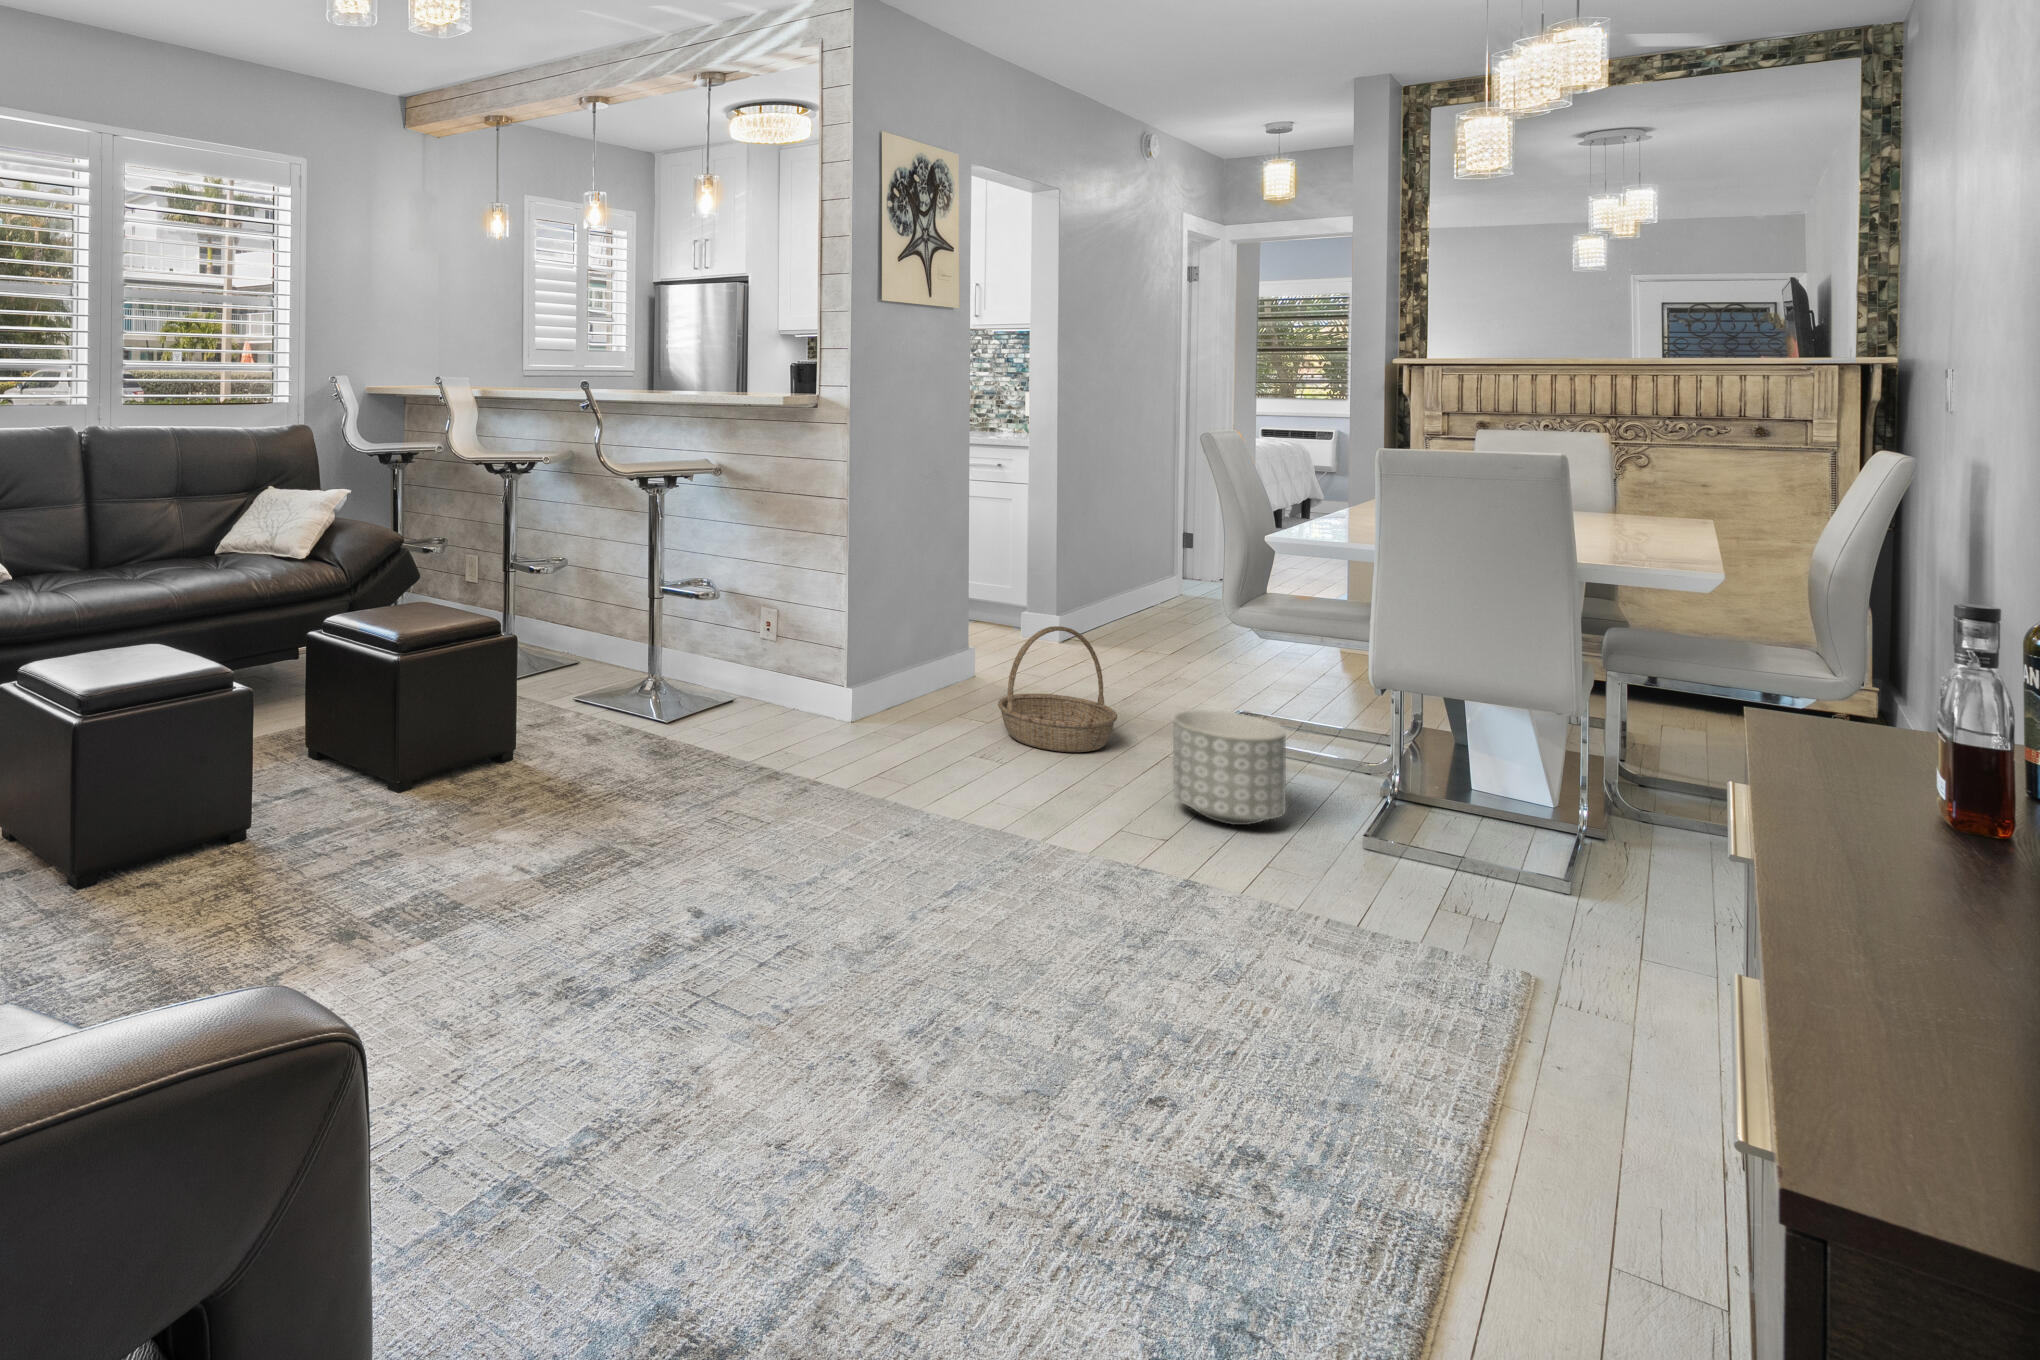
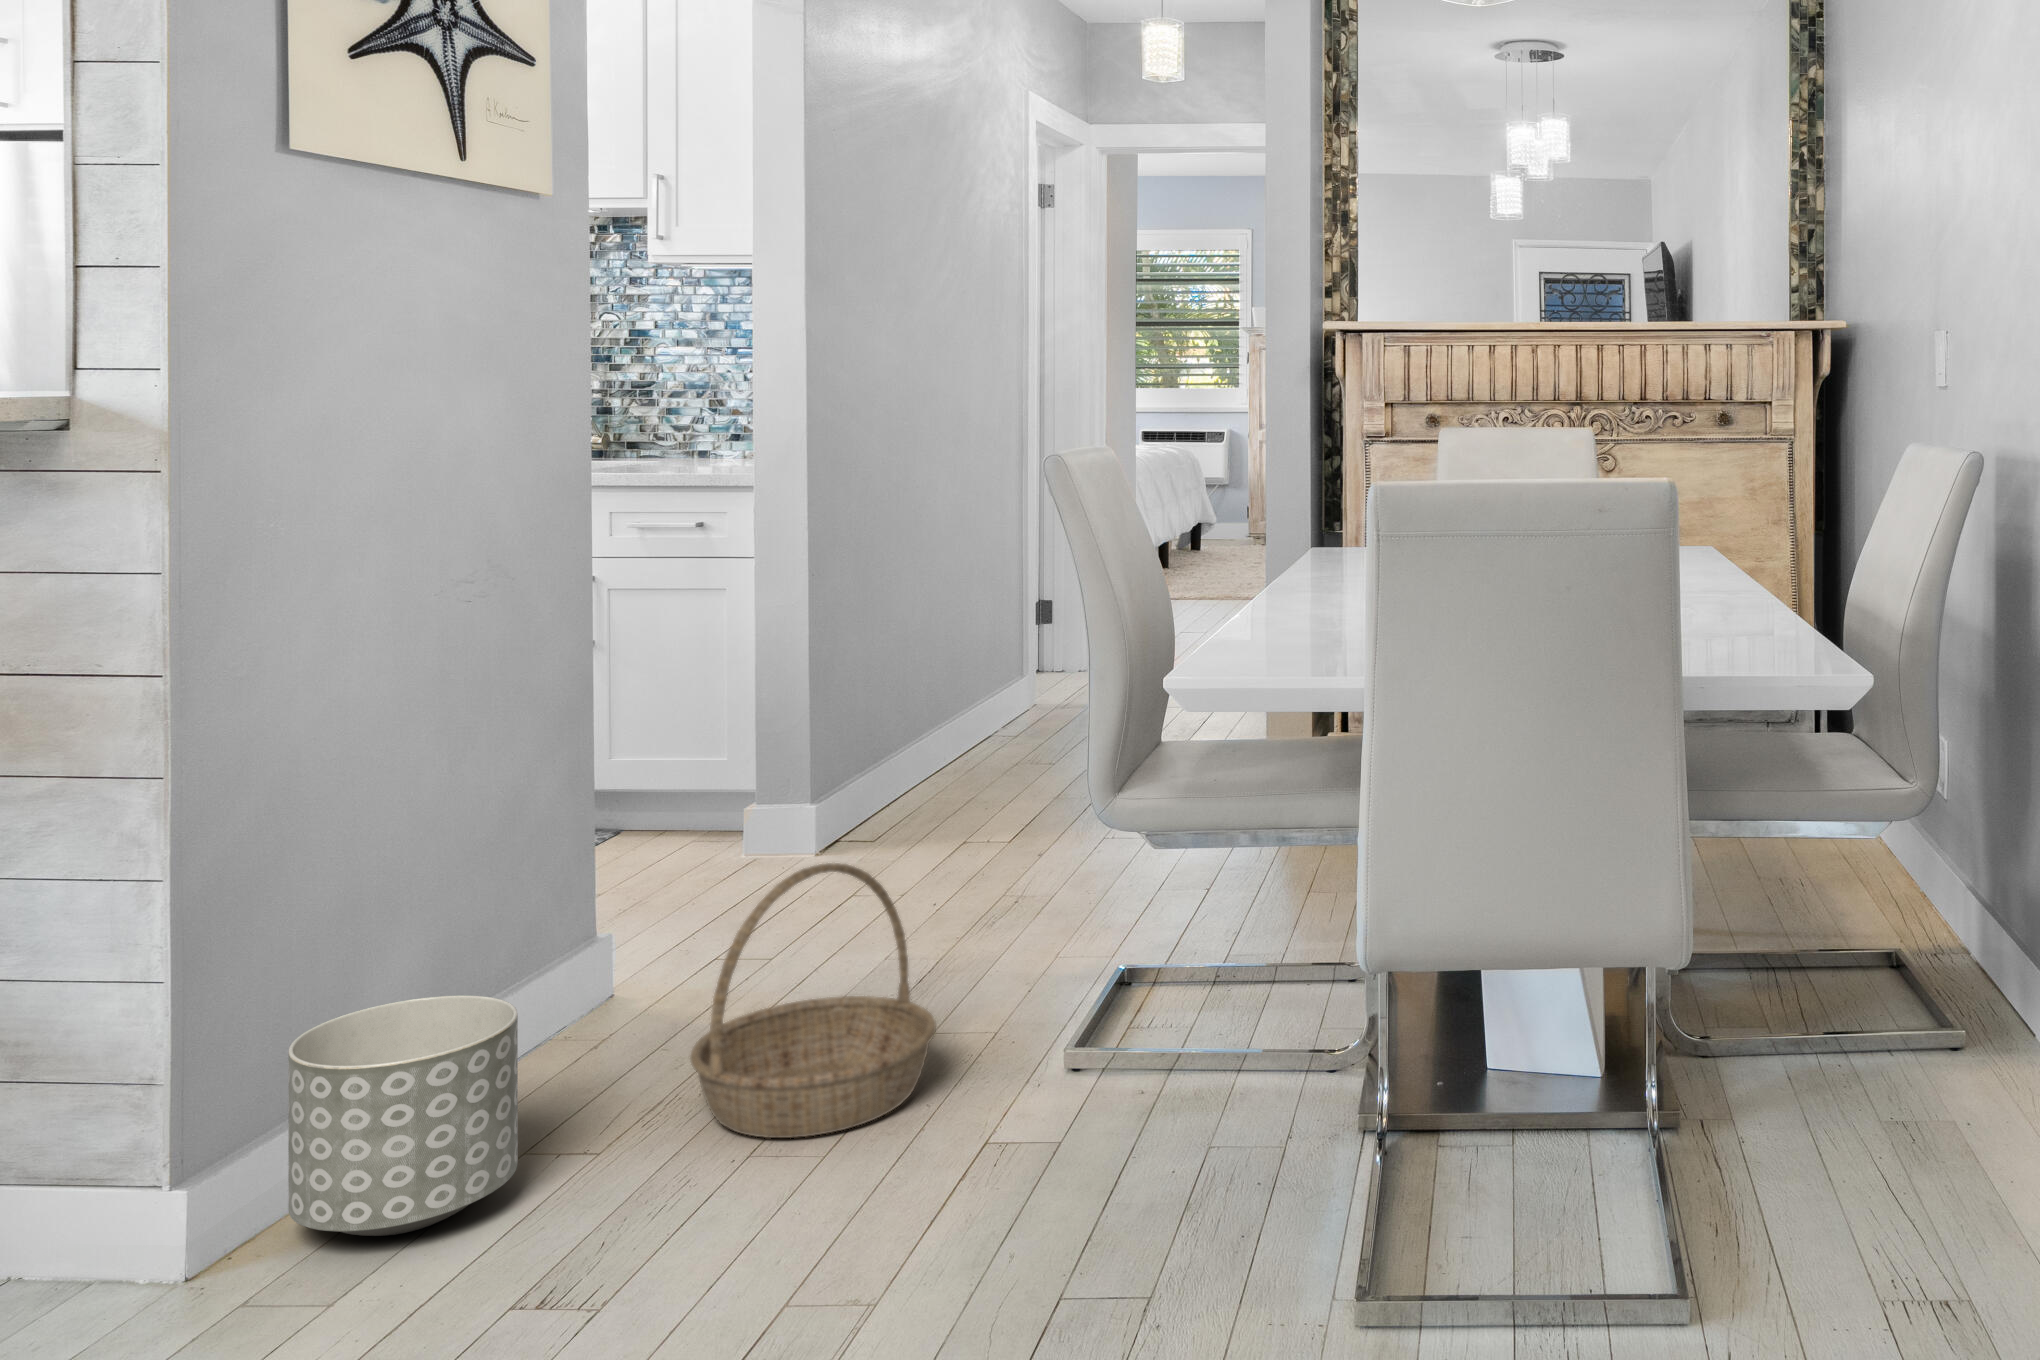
planter: present [1173,710,1286,825] -> present [288,995,518,1236]

